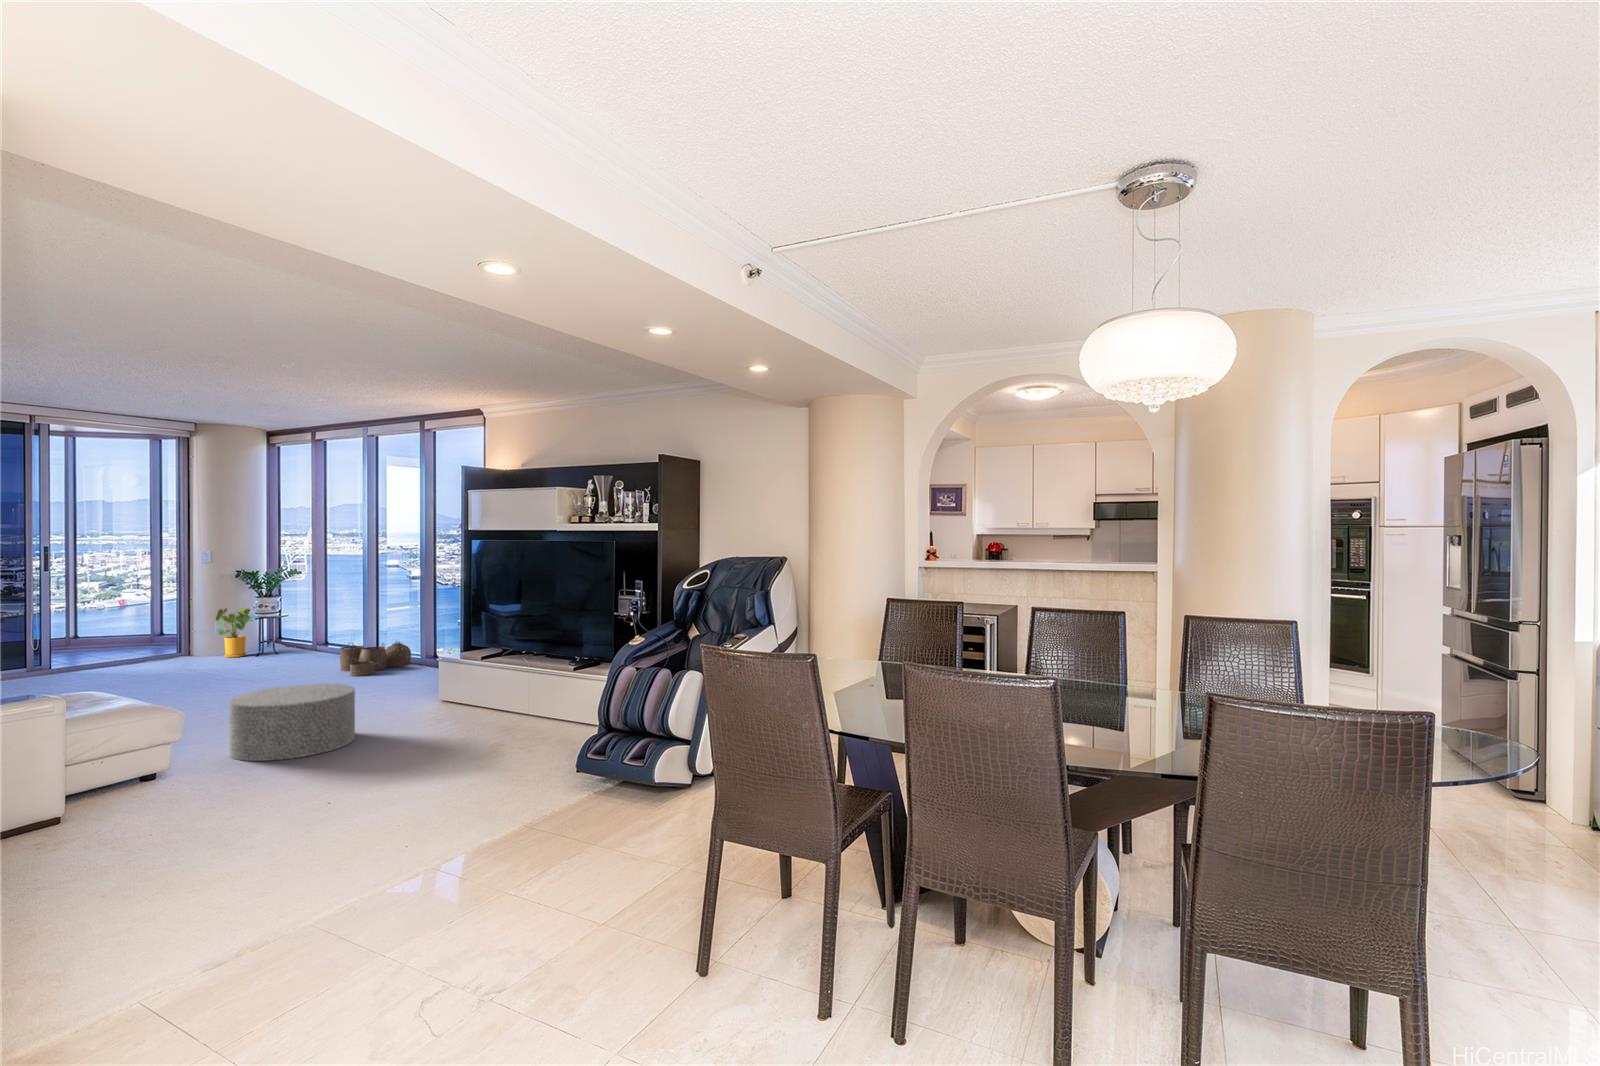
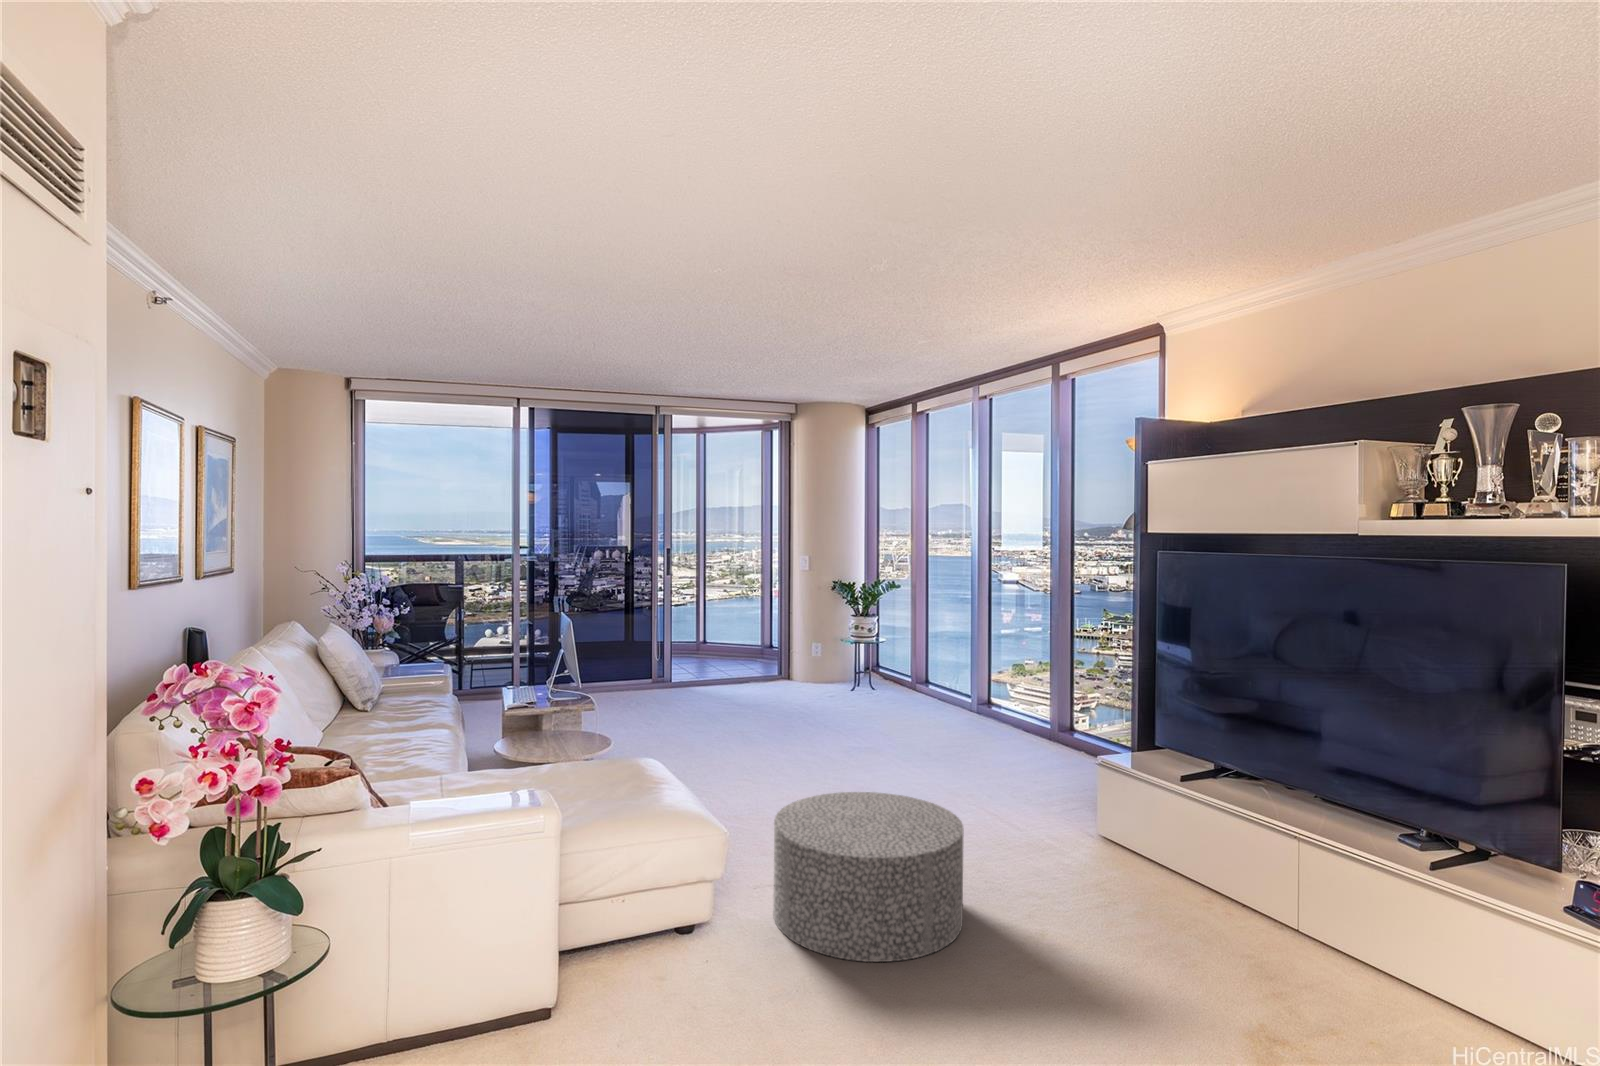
house plant: present [216,608,253,658] -> none [811,625,853,686]
woven basket: present [340,642,411,676] -> none [941,692,1035,748]

